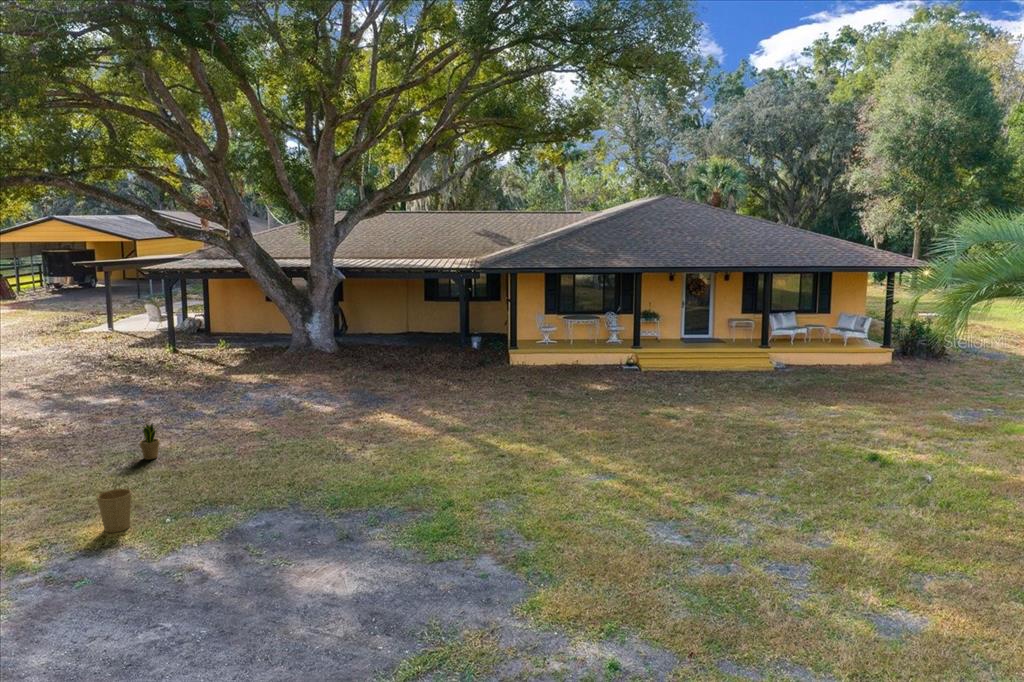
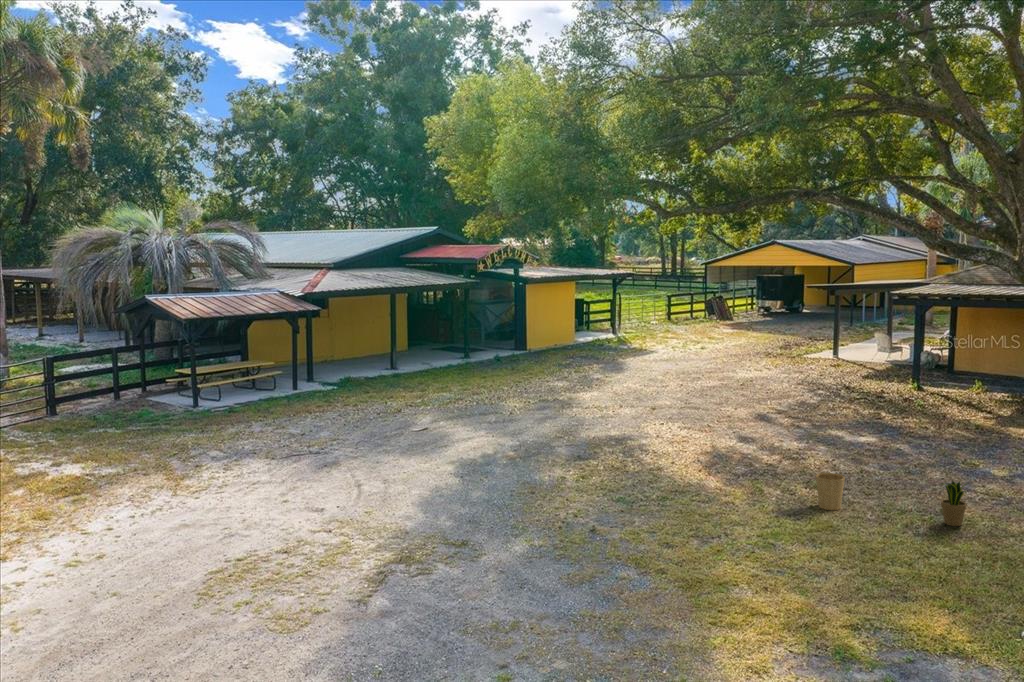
basket: present [97,483,132,533] -> present [816,473,845,510]

